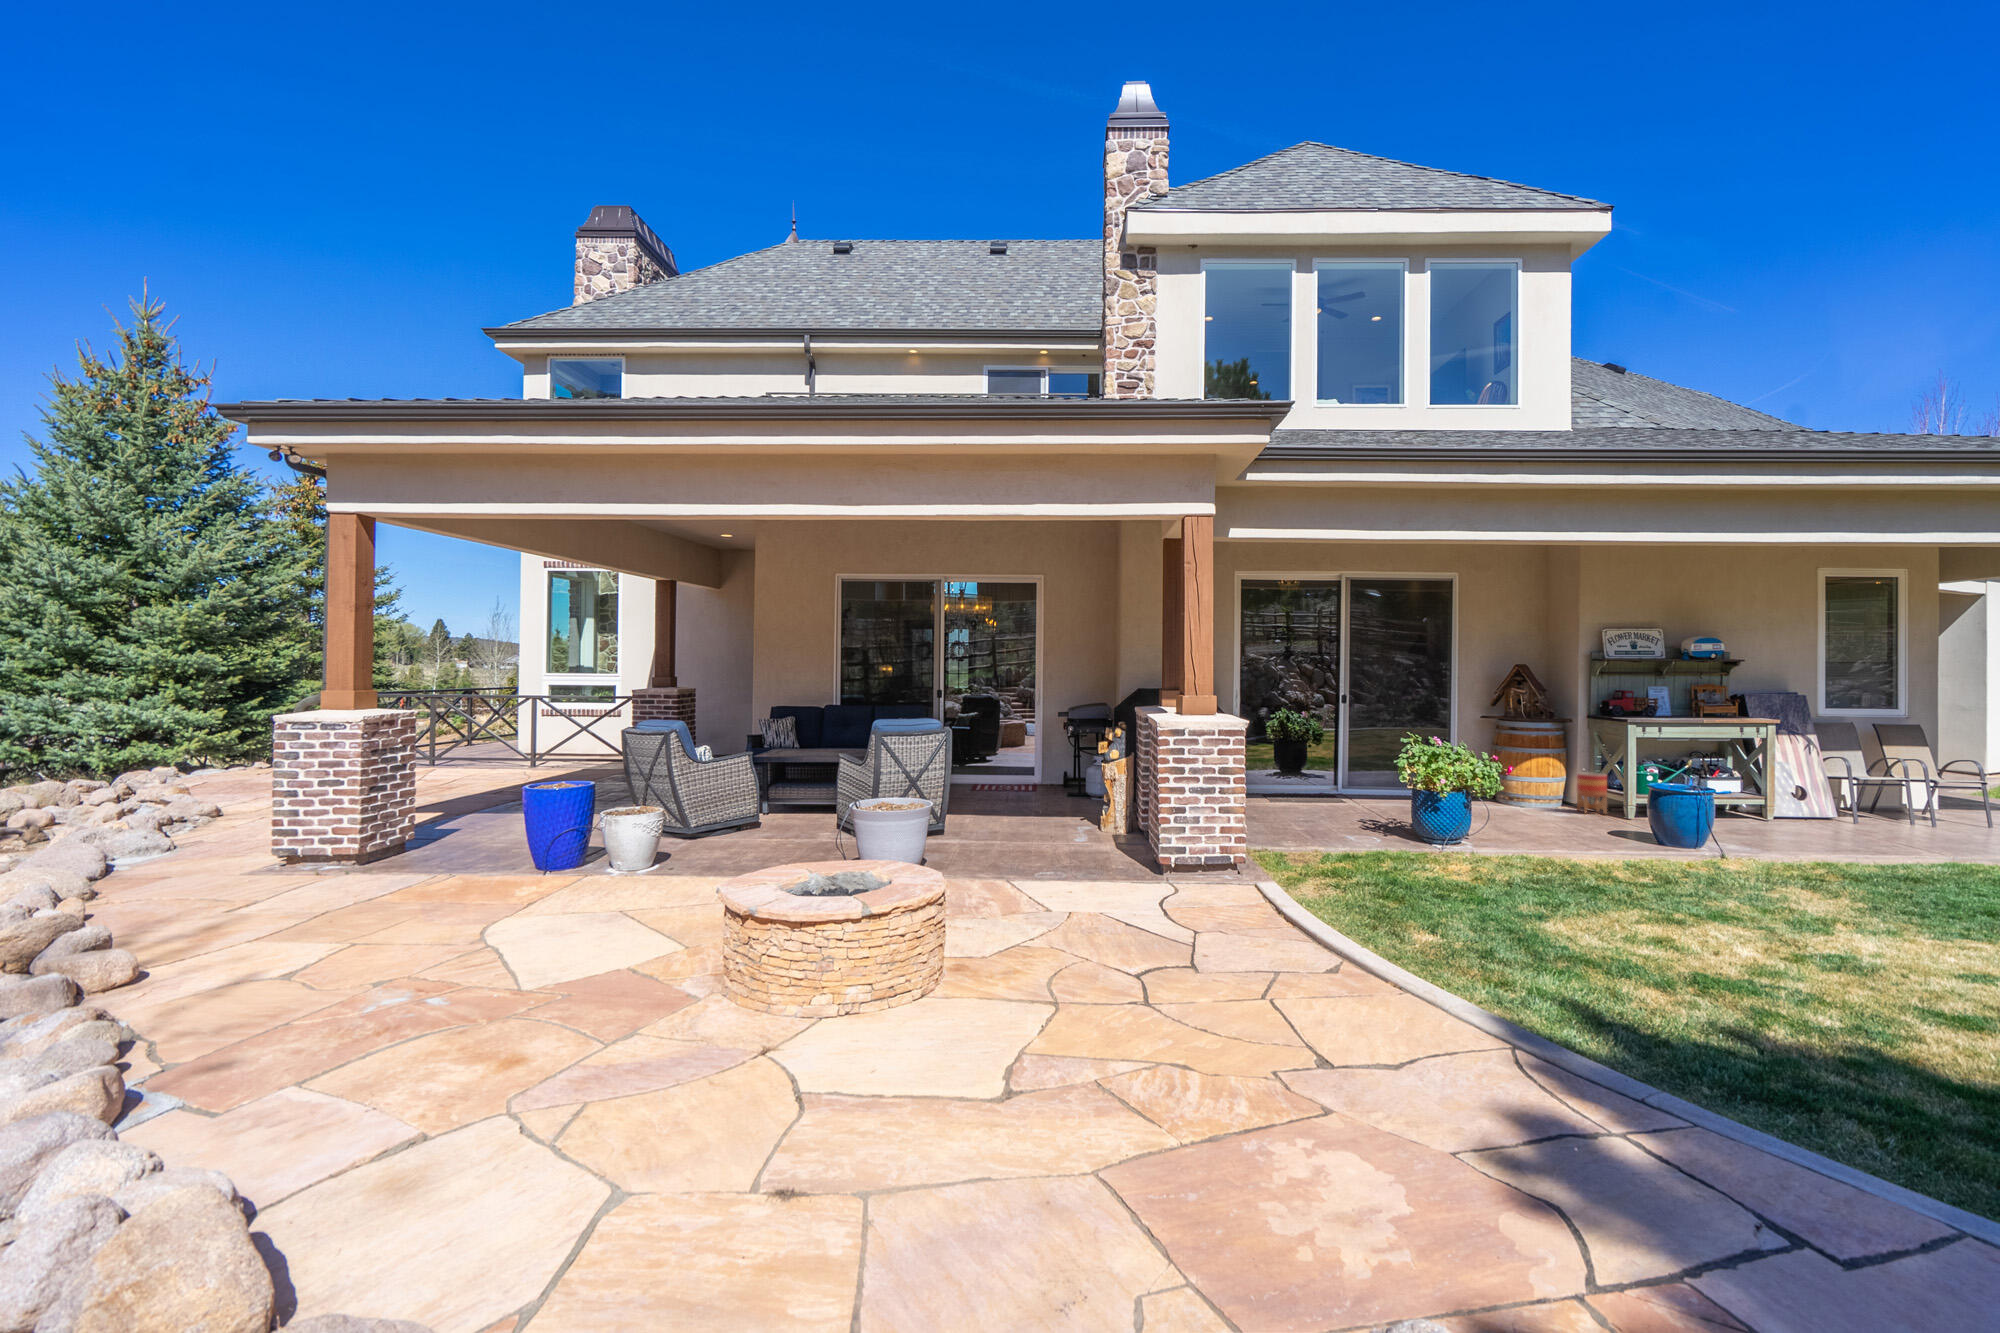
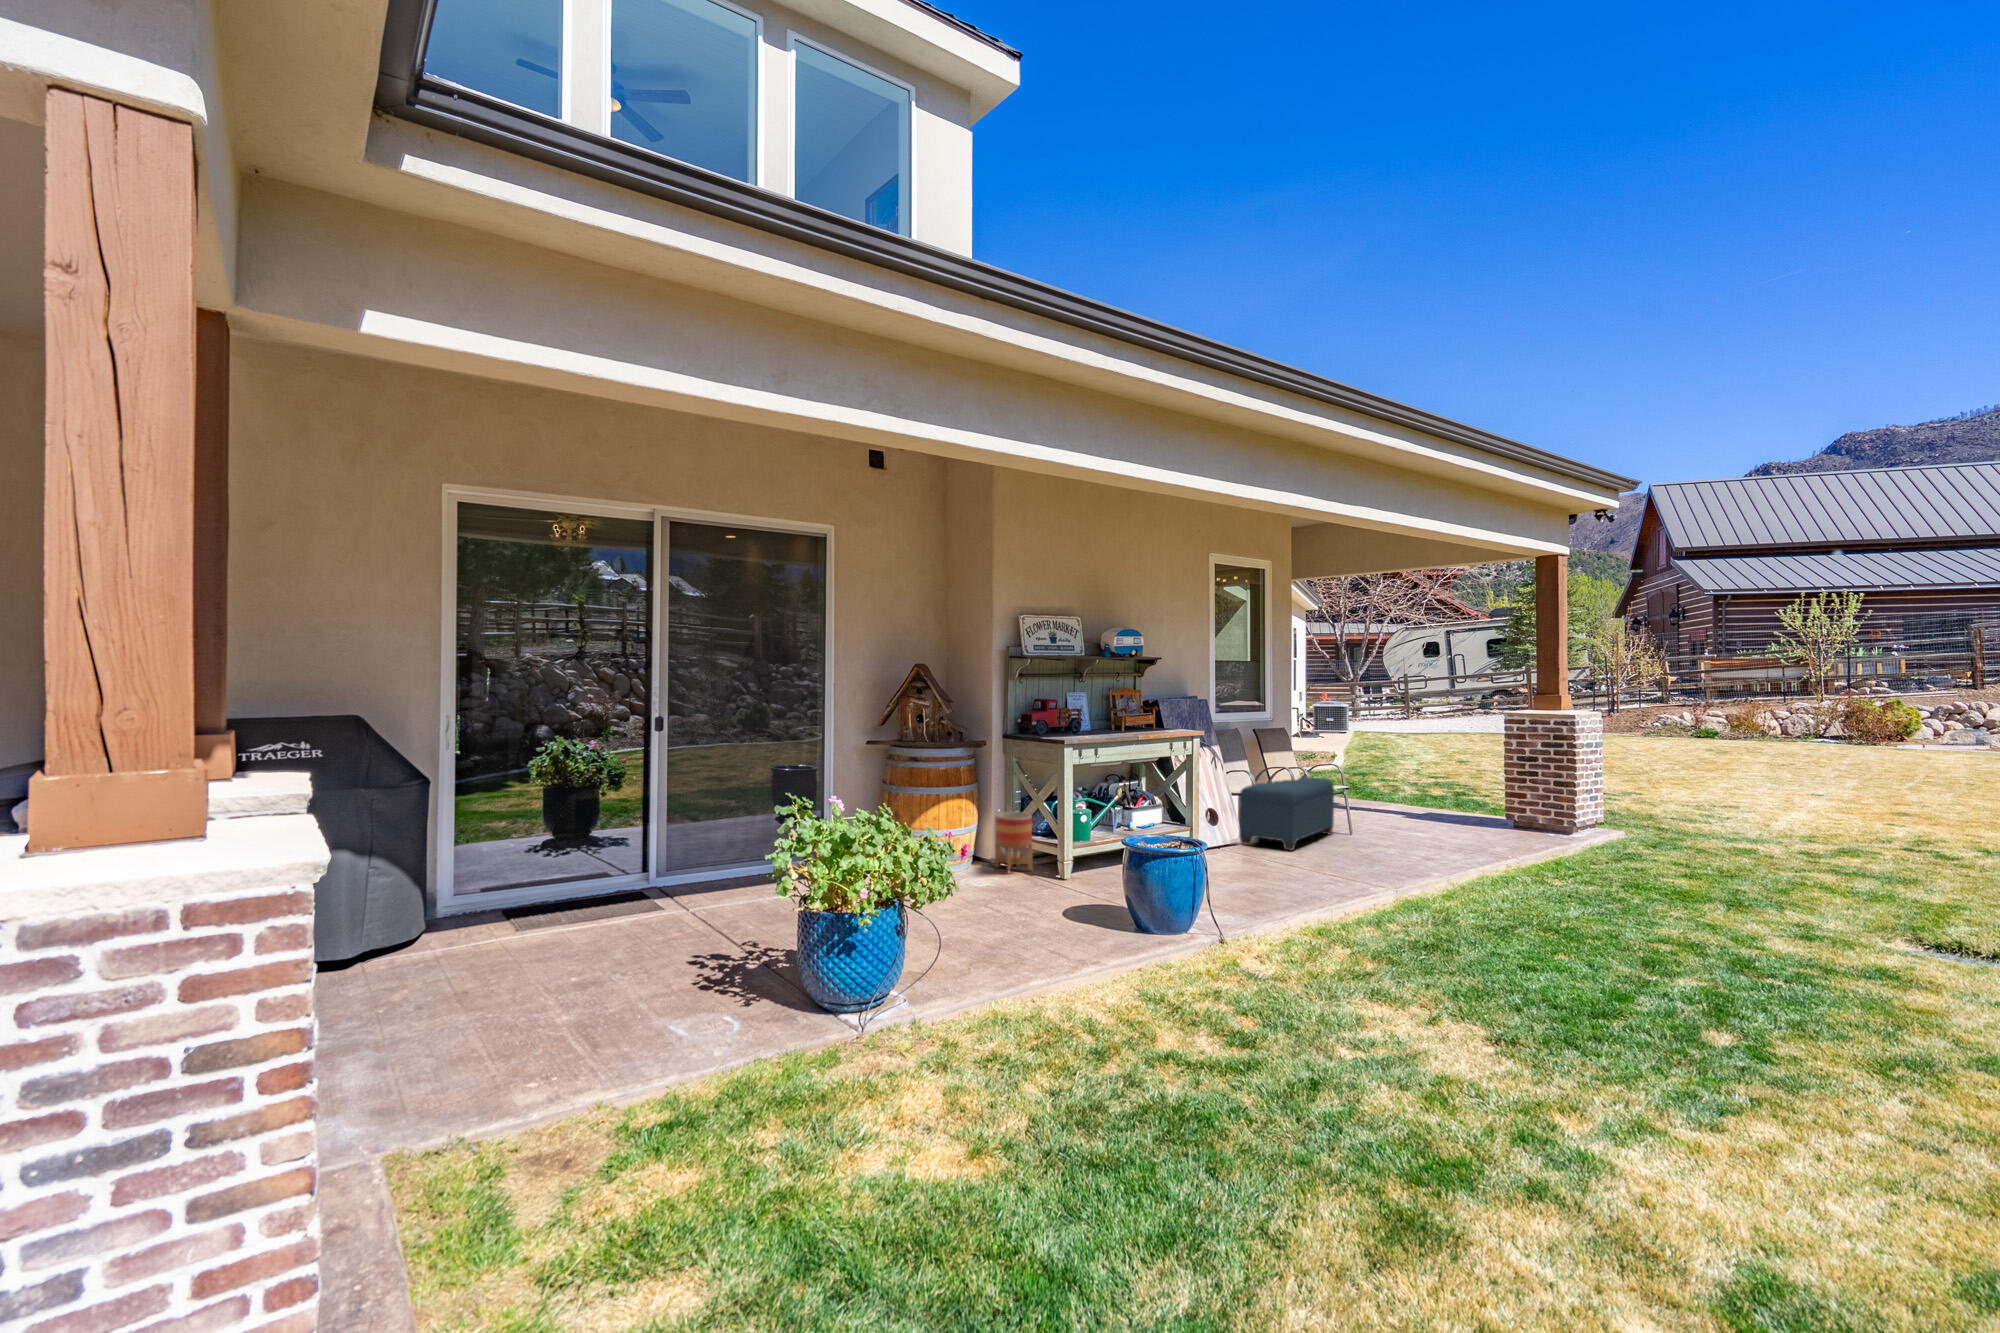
bench: none [1833,769,1964,827] -> present [1239,777,1334,851]

